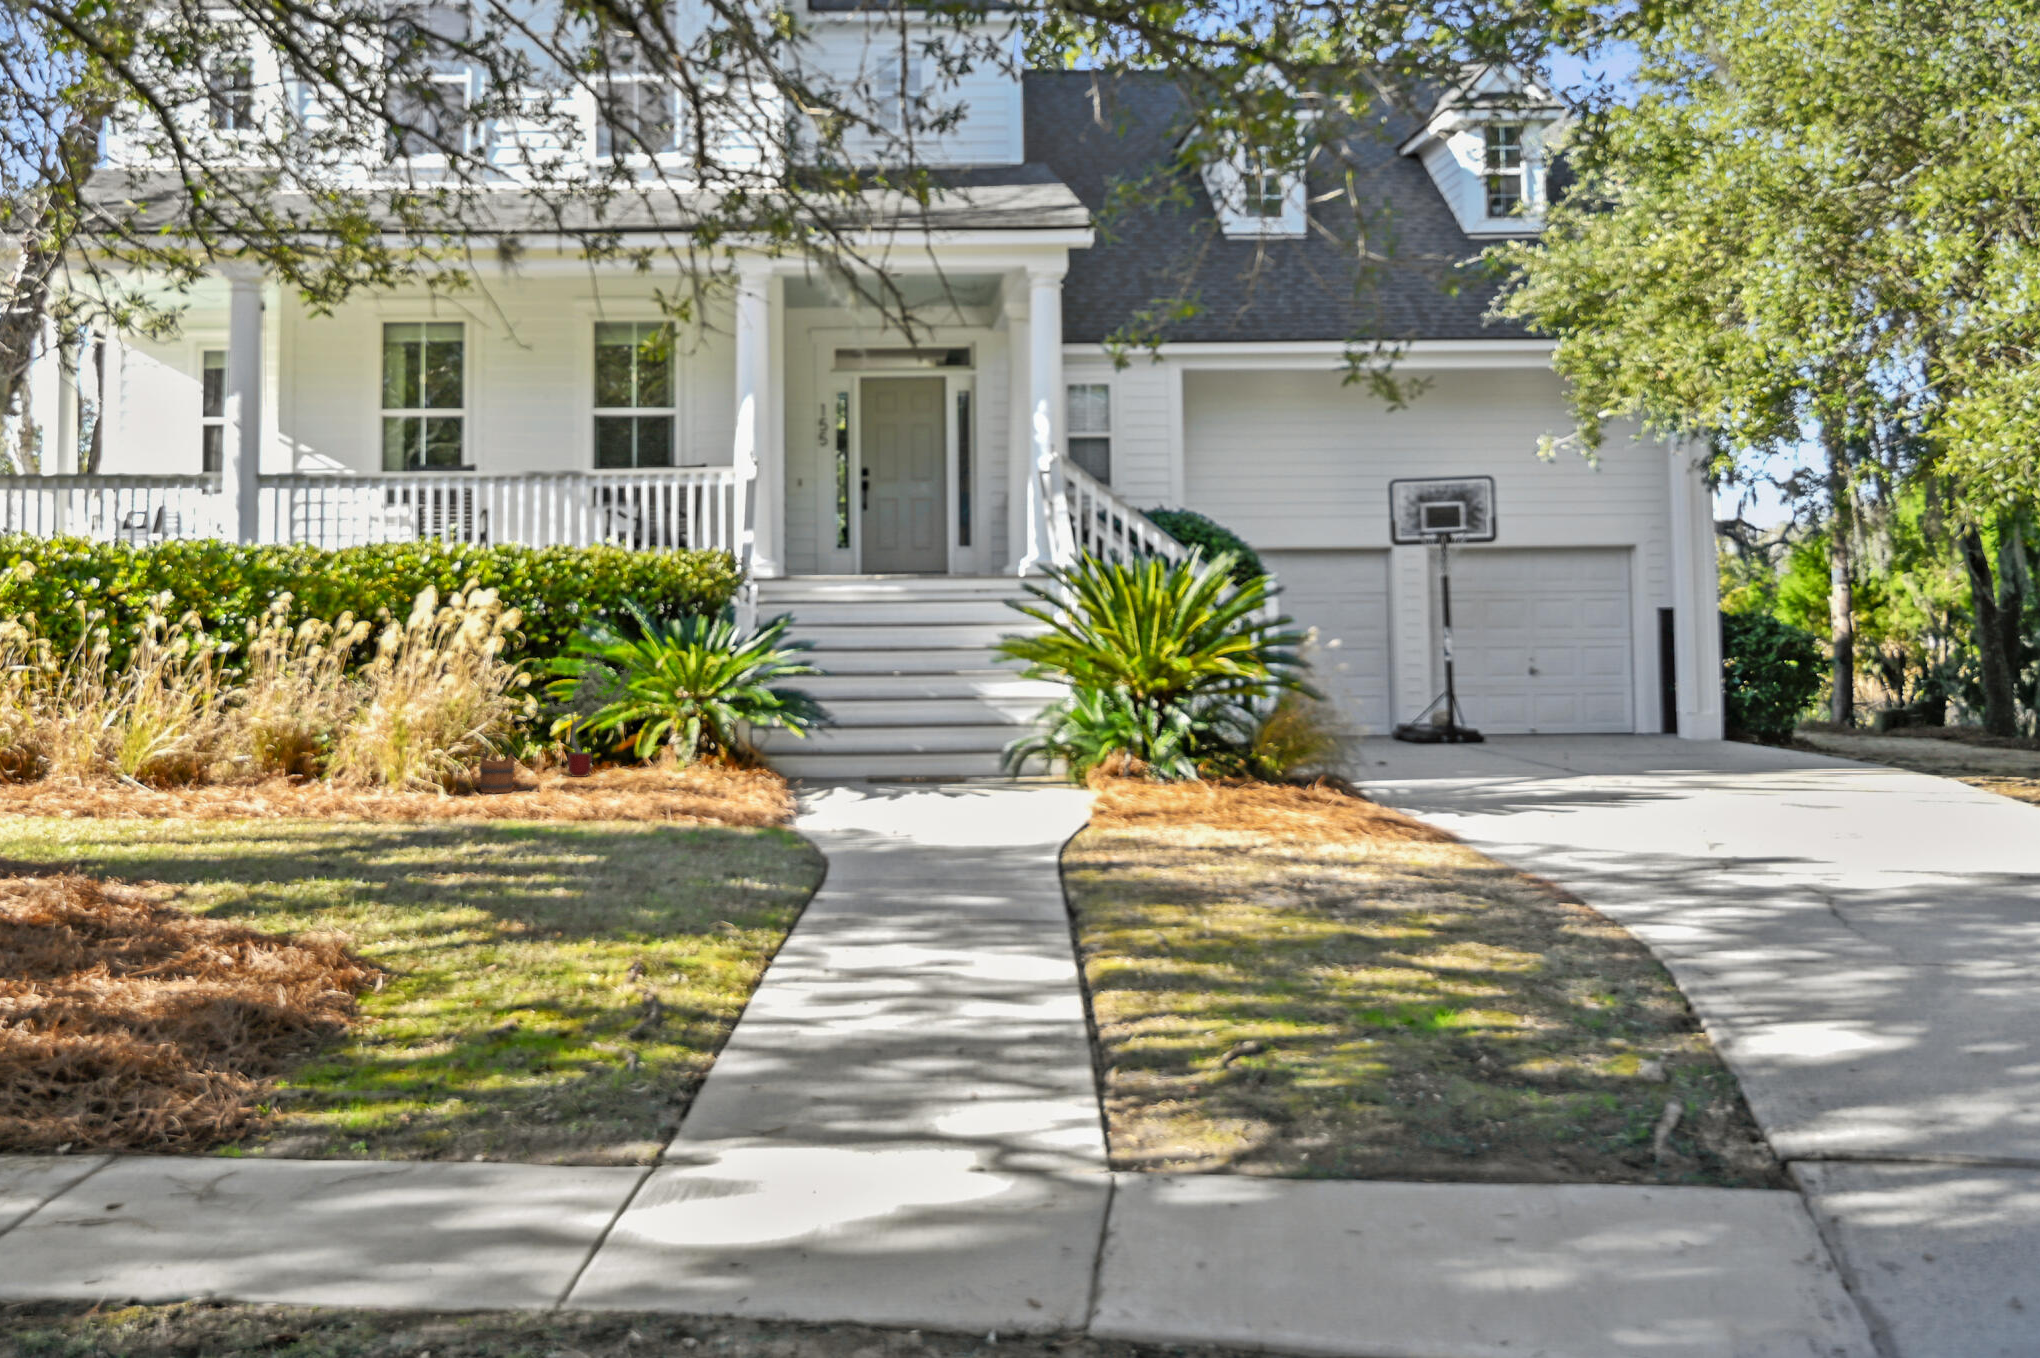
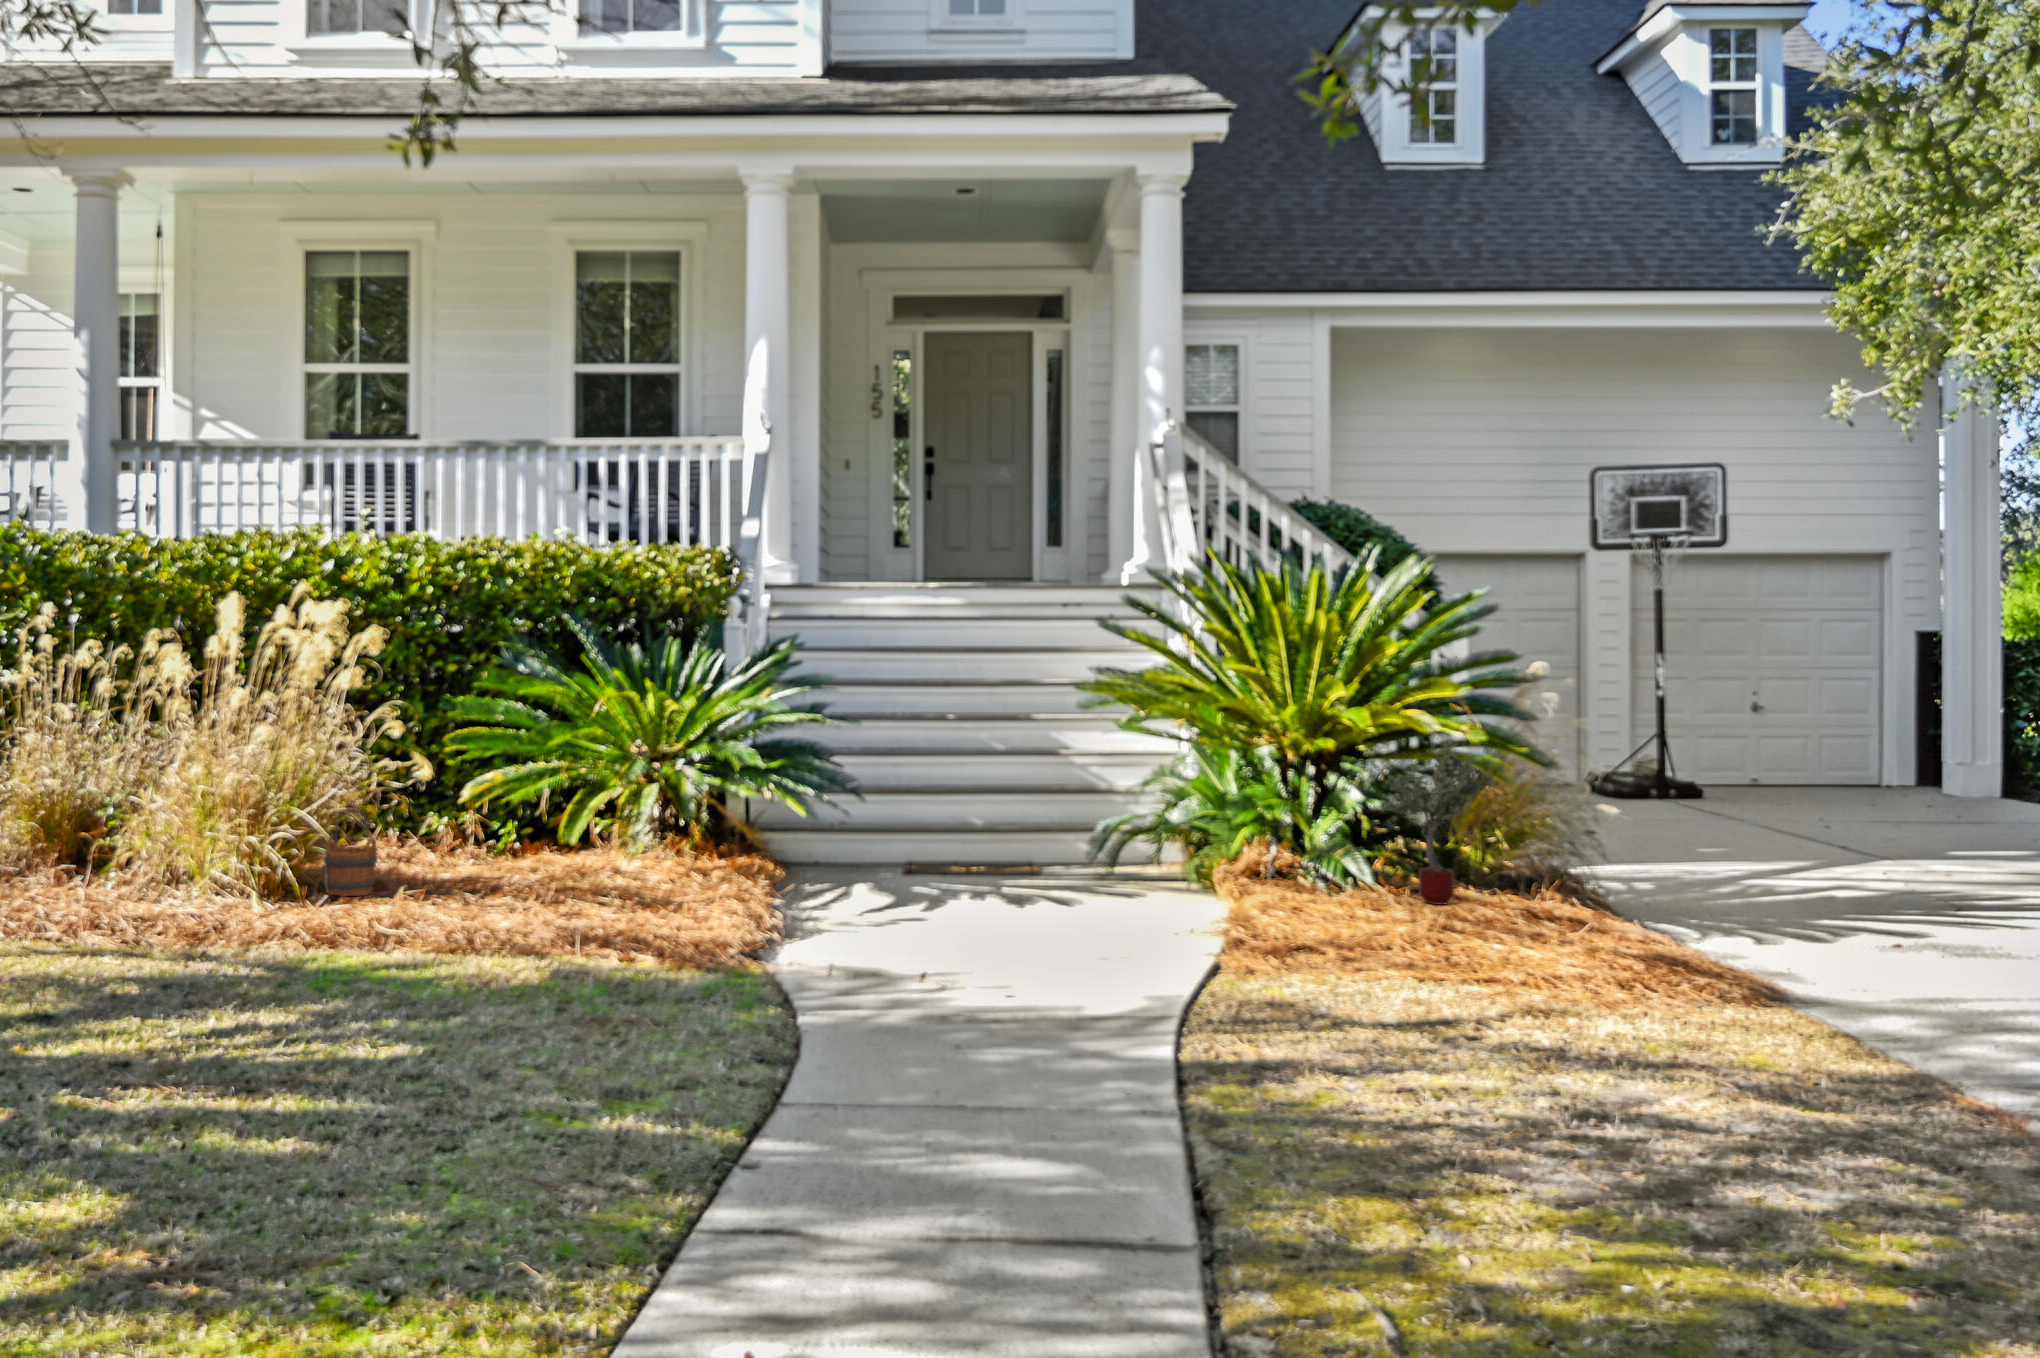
potted tree: present [532,654,632,777] -> present [1378,738,1495,905]

